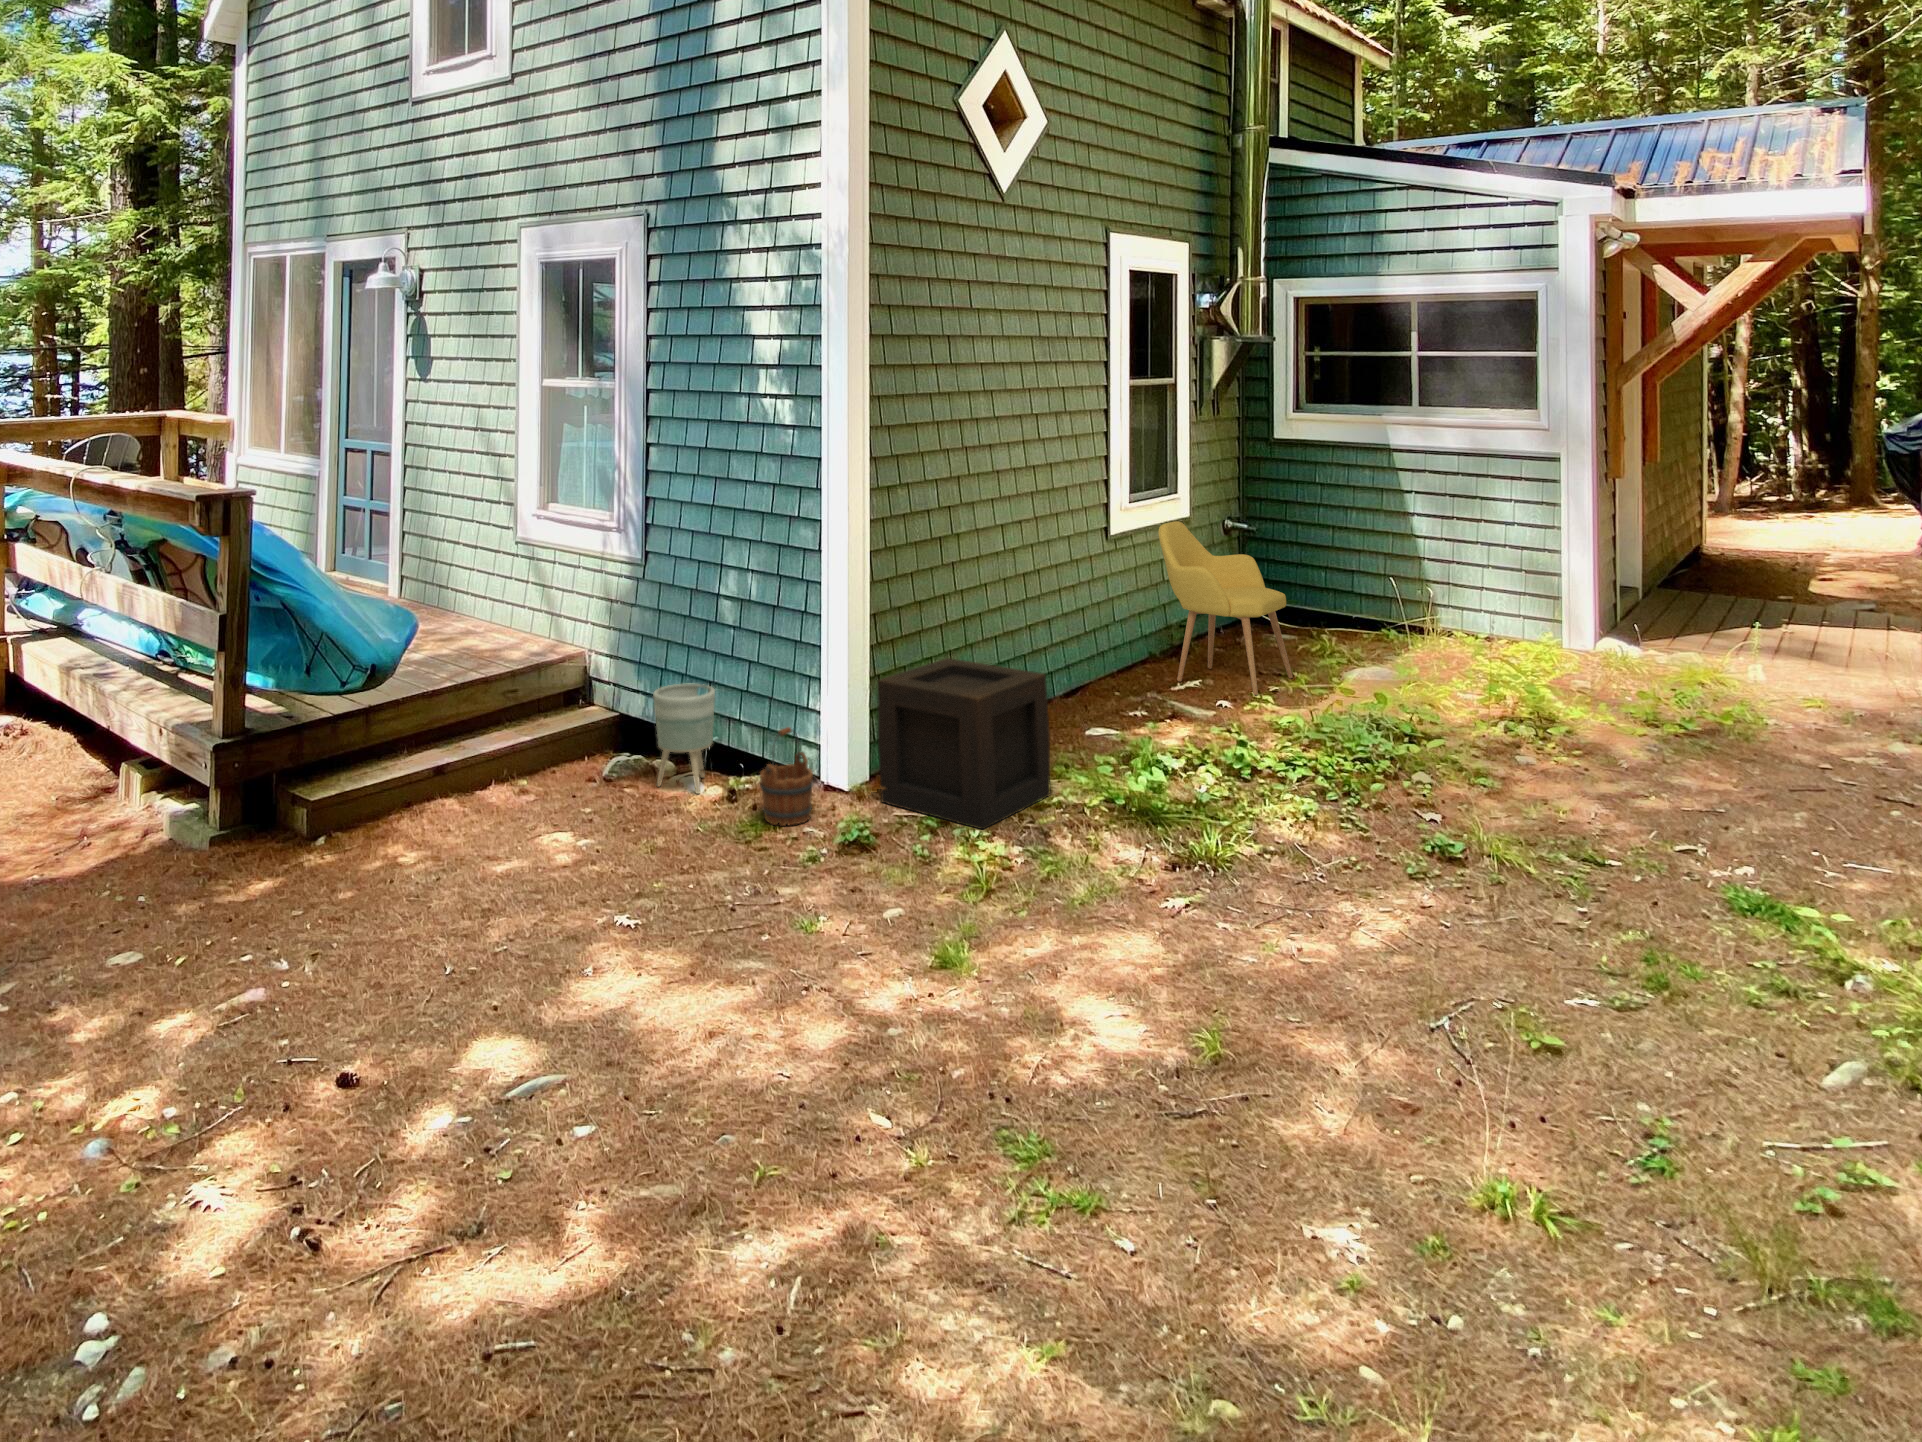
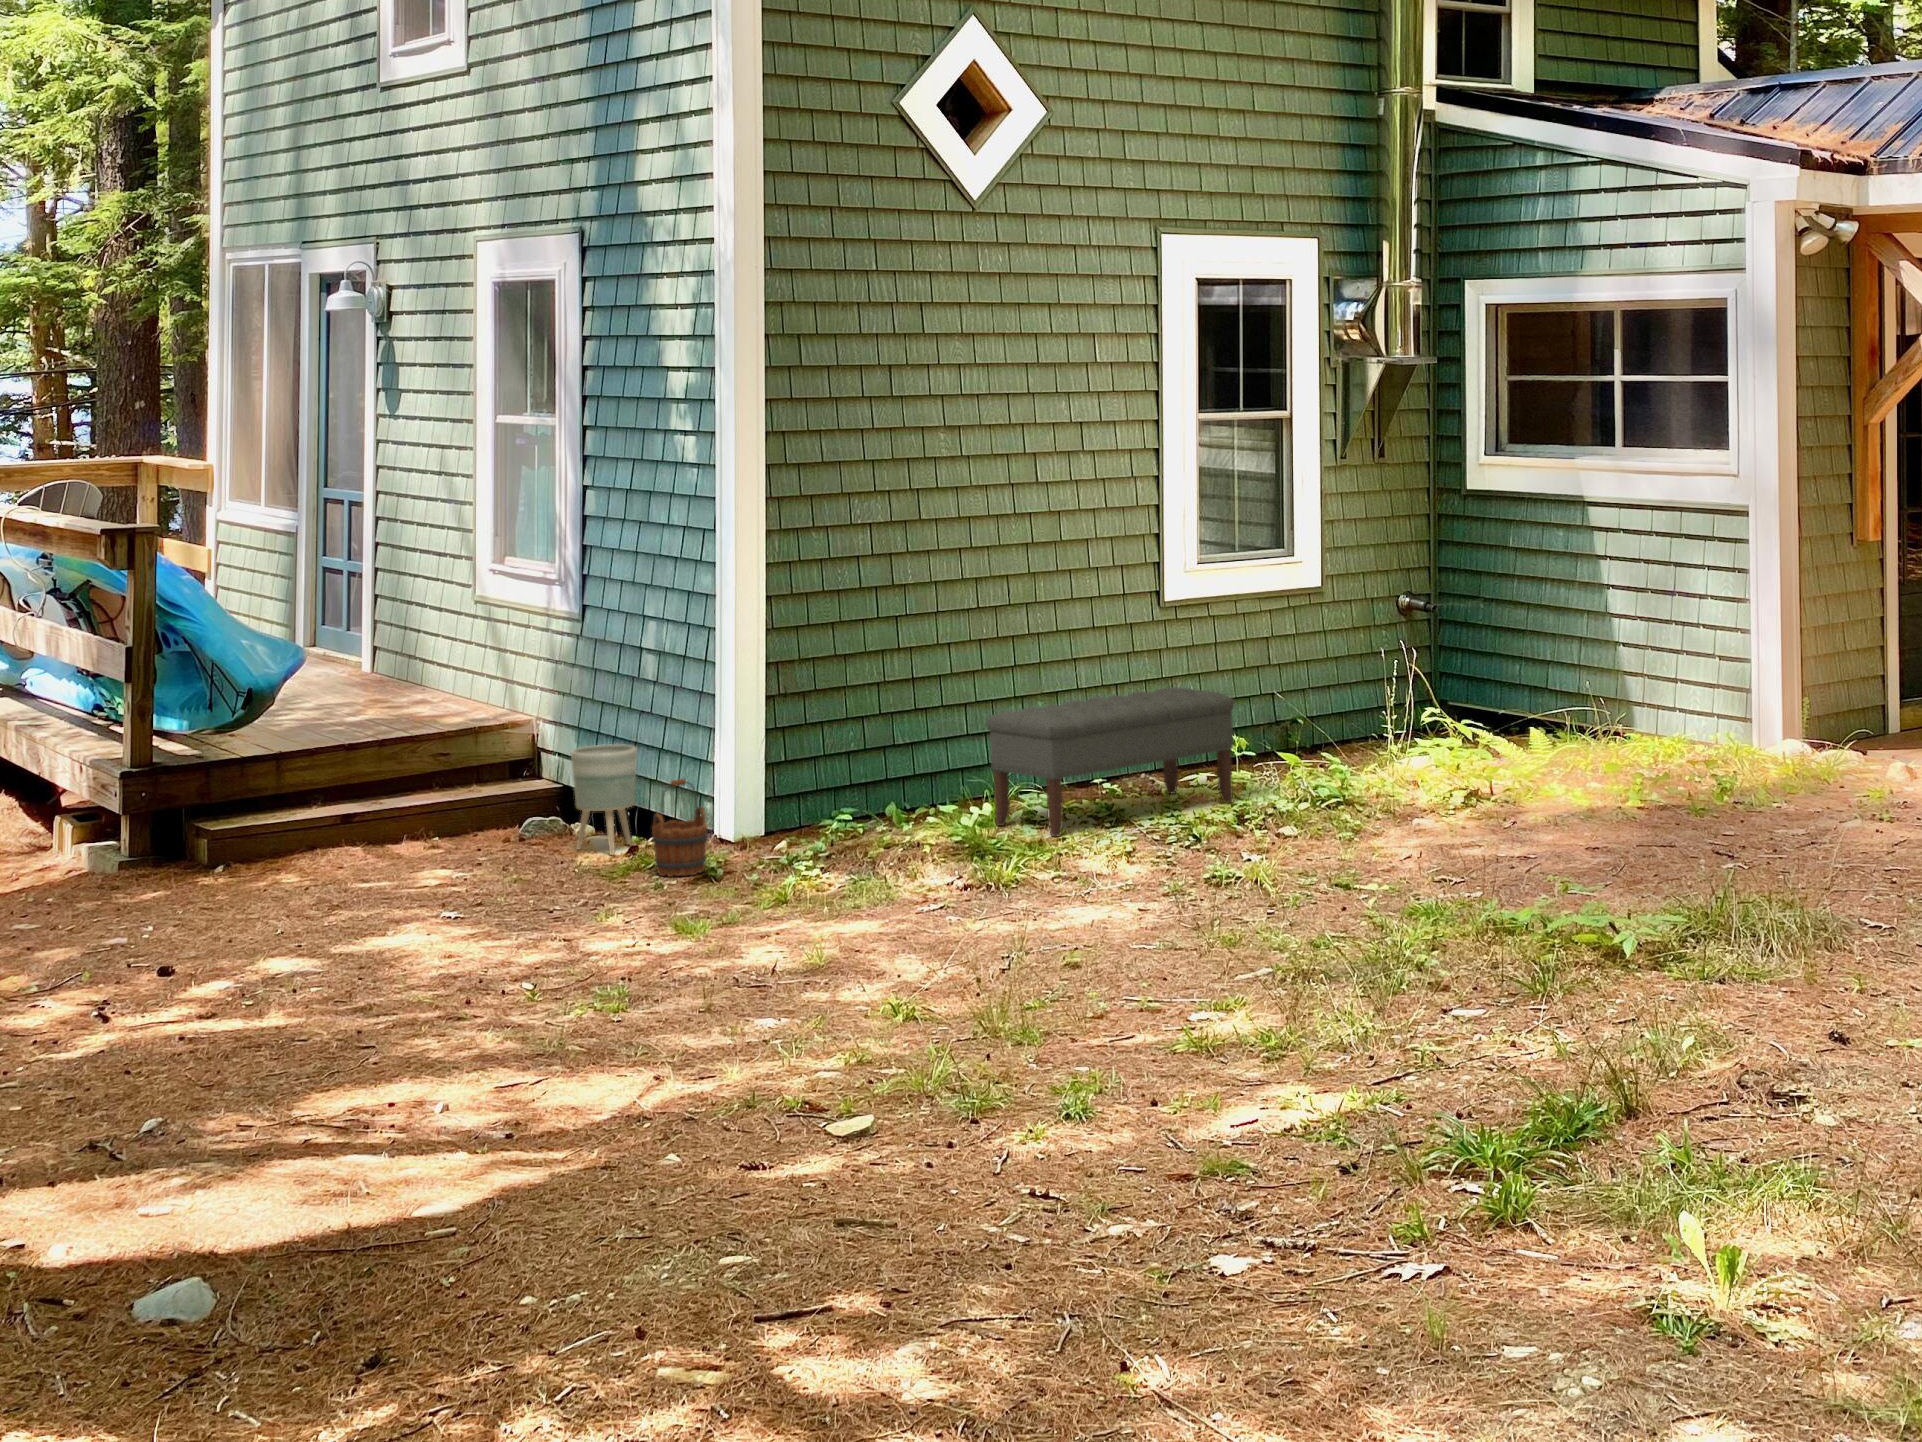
chair: present [1158,521,1293,695] -> none [1247,588,1405,794]
bench: none [1010,609,1189,757] -> present [986,687,1234,837]
wooden crate: present [877,658,1051,829] -> none [784,721,967,882]

